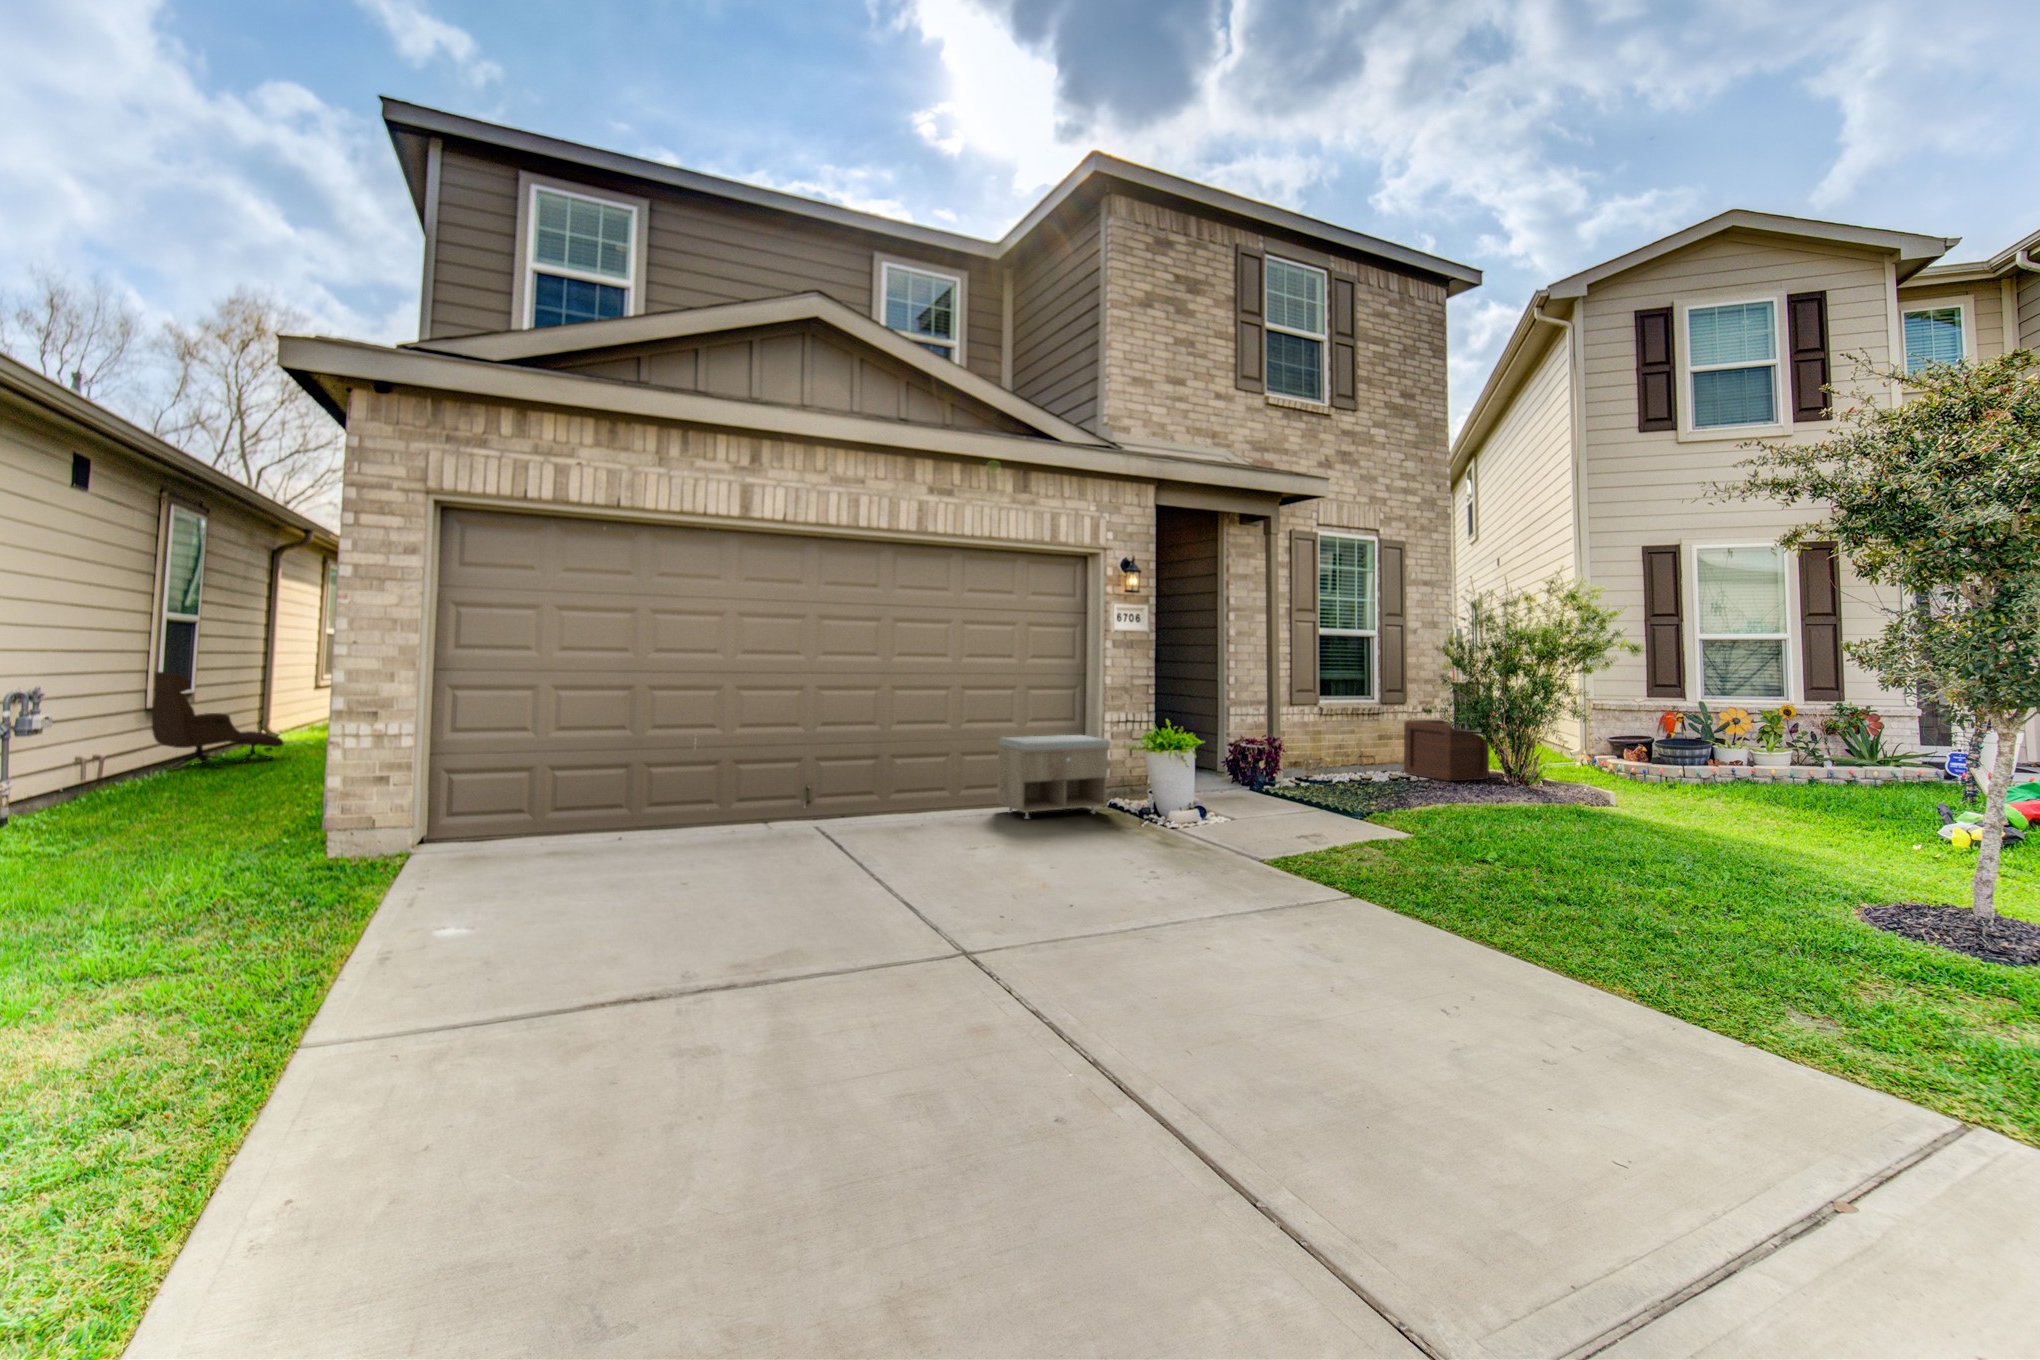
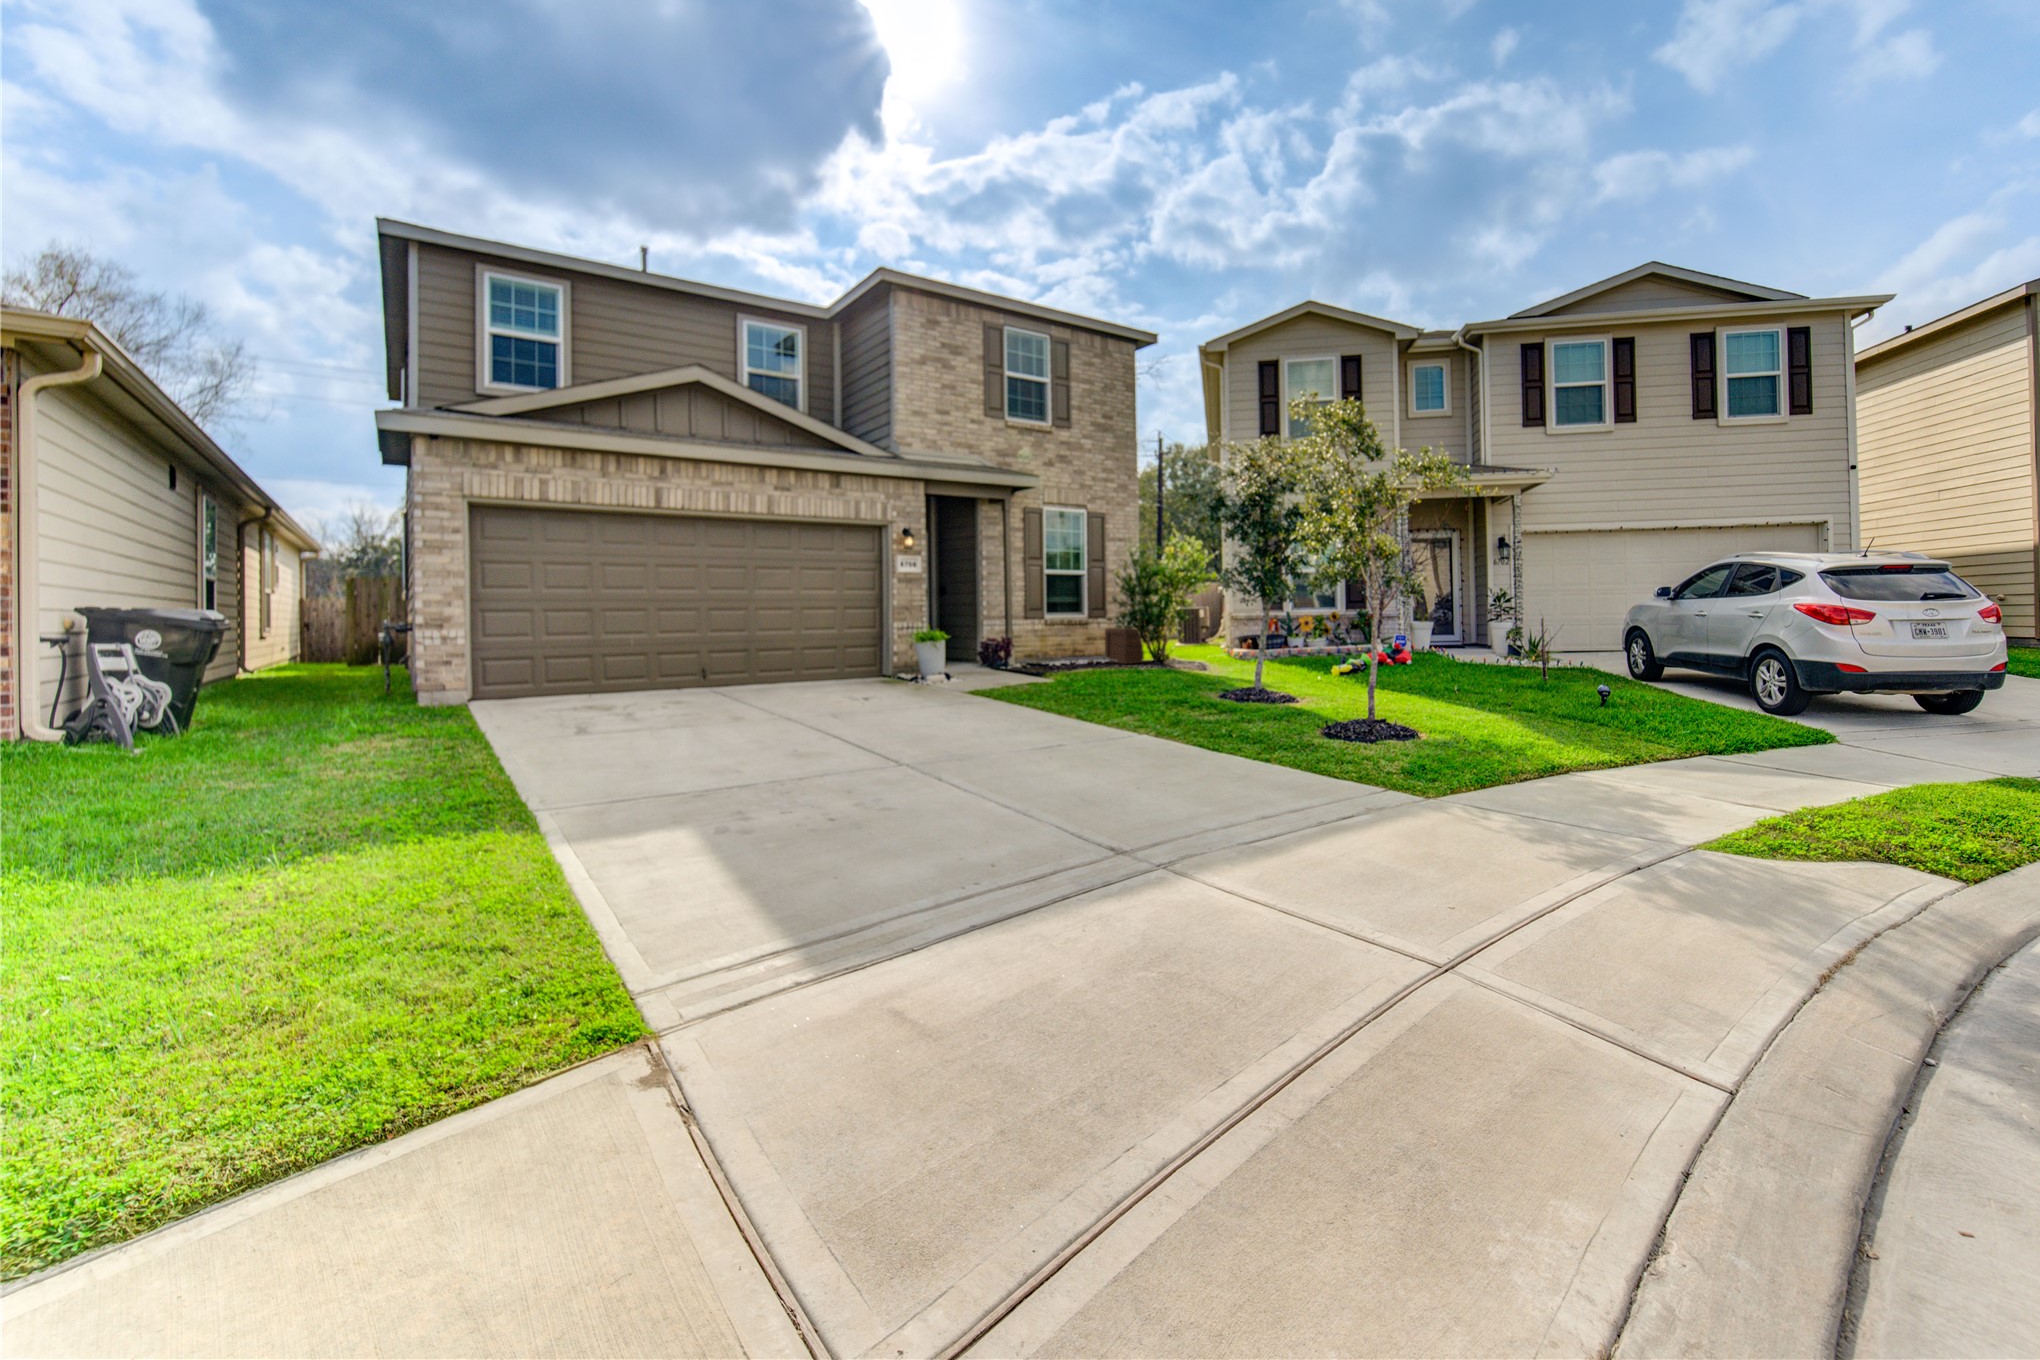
lounge chair: present [150,672,283,770] -> none [186,616,293,686]
storage bench: present [997,735,1109,819] -> none [824,636,892,684]

